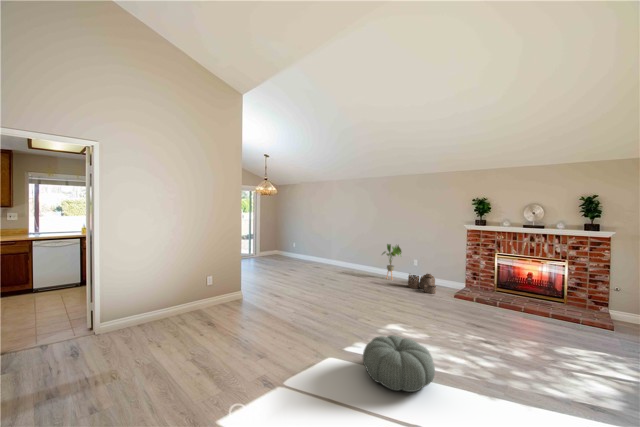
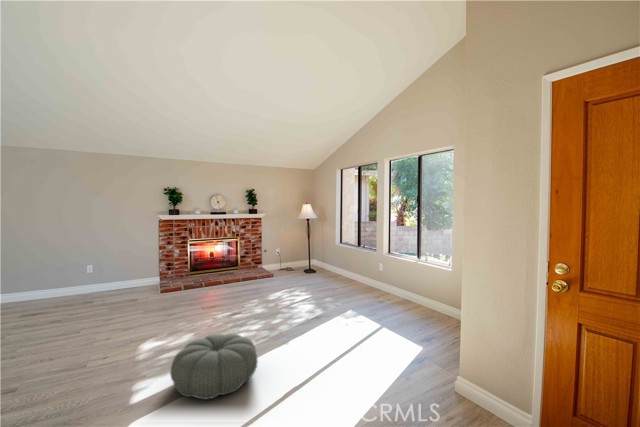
house plant: present [383,244,401,278] -> none [22,249,65,305]
woven basket: present [408,274,436,294] -> none [88,277,134,302]

